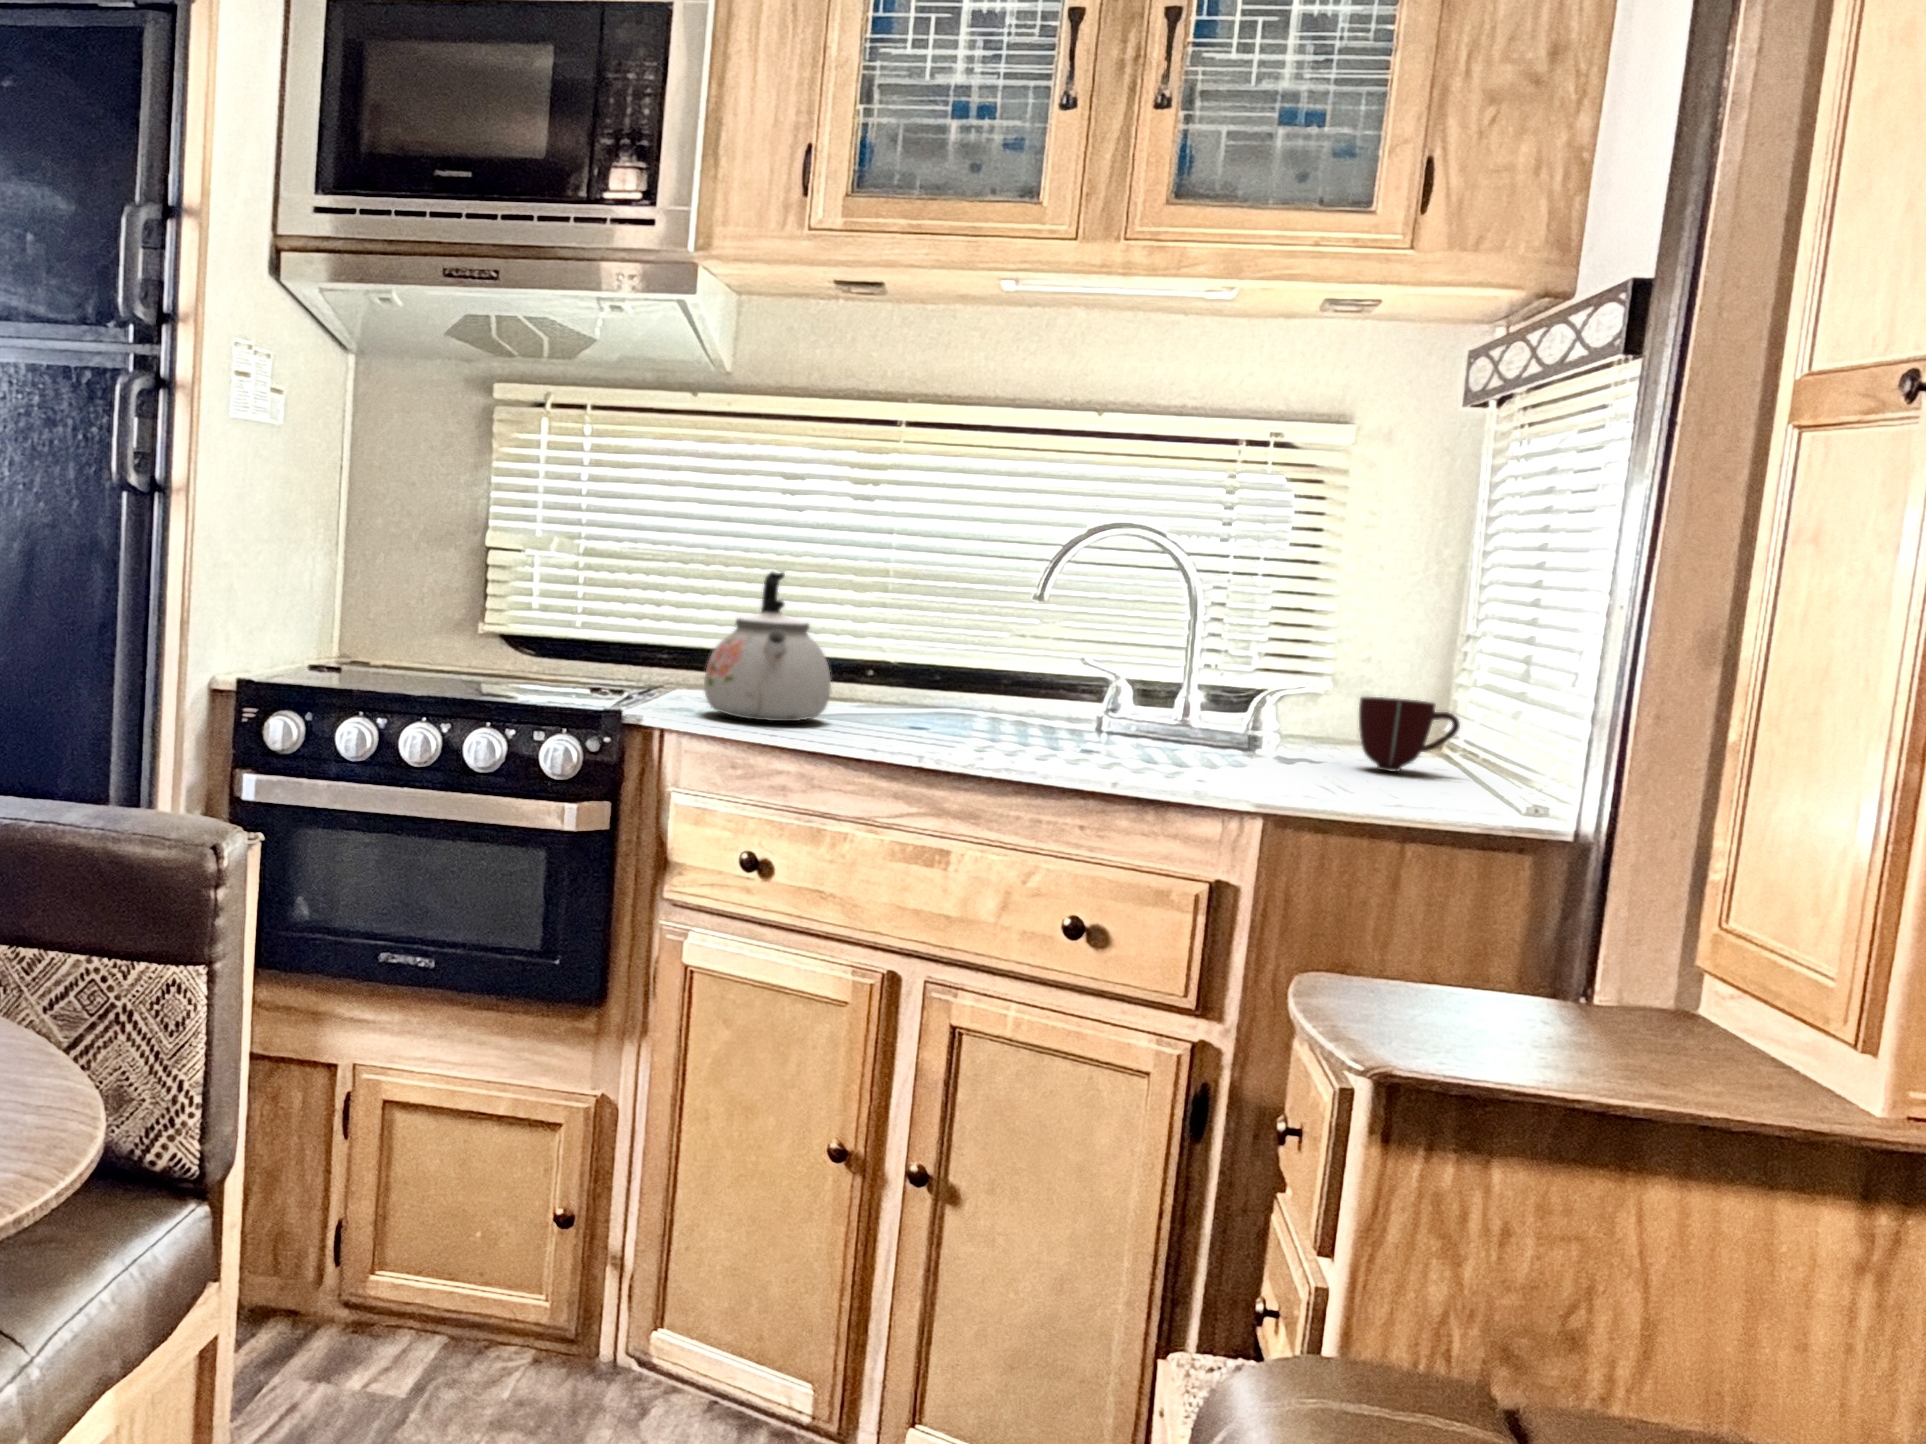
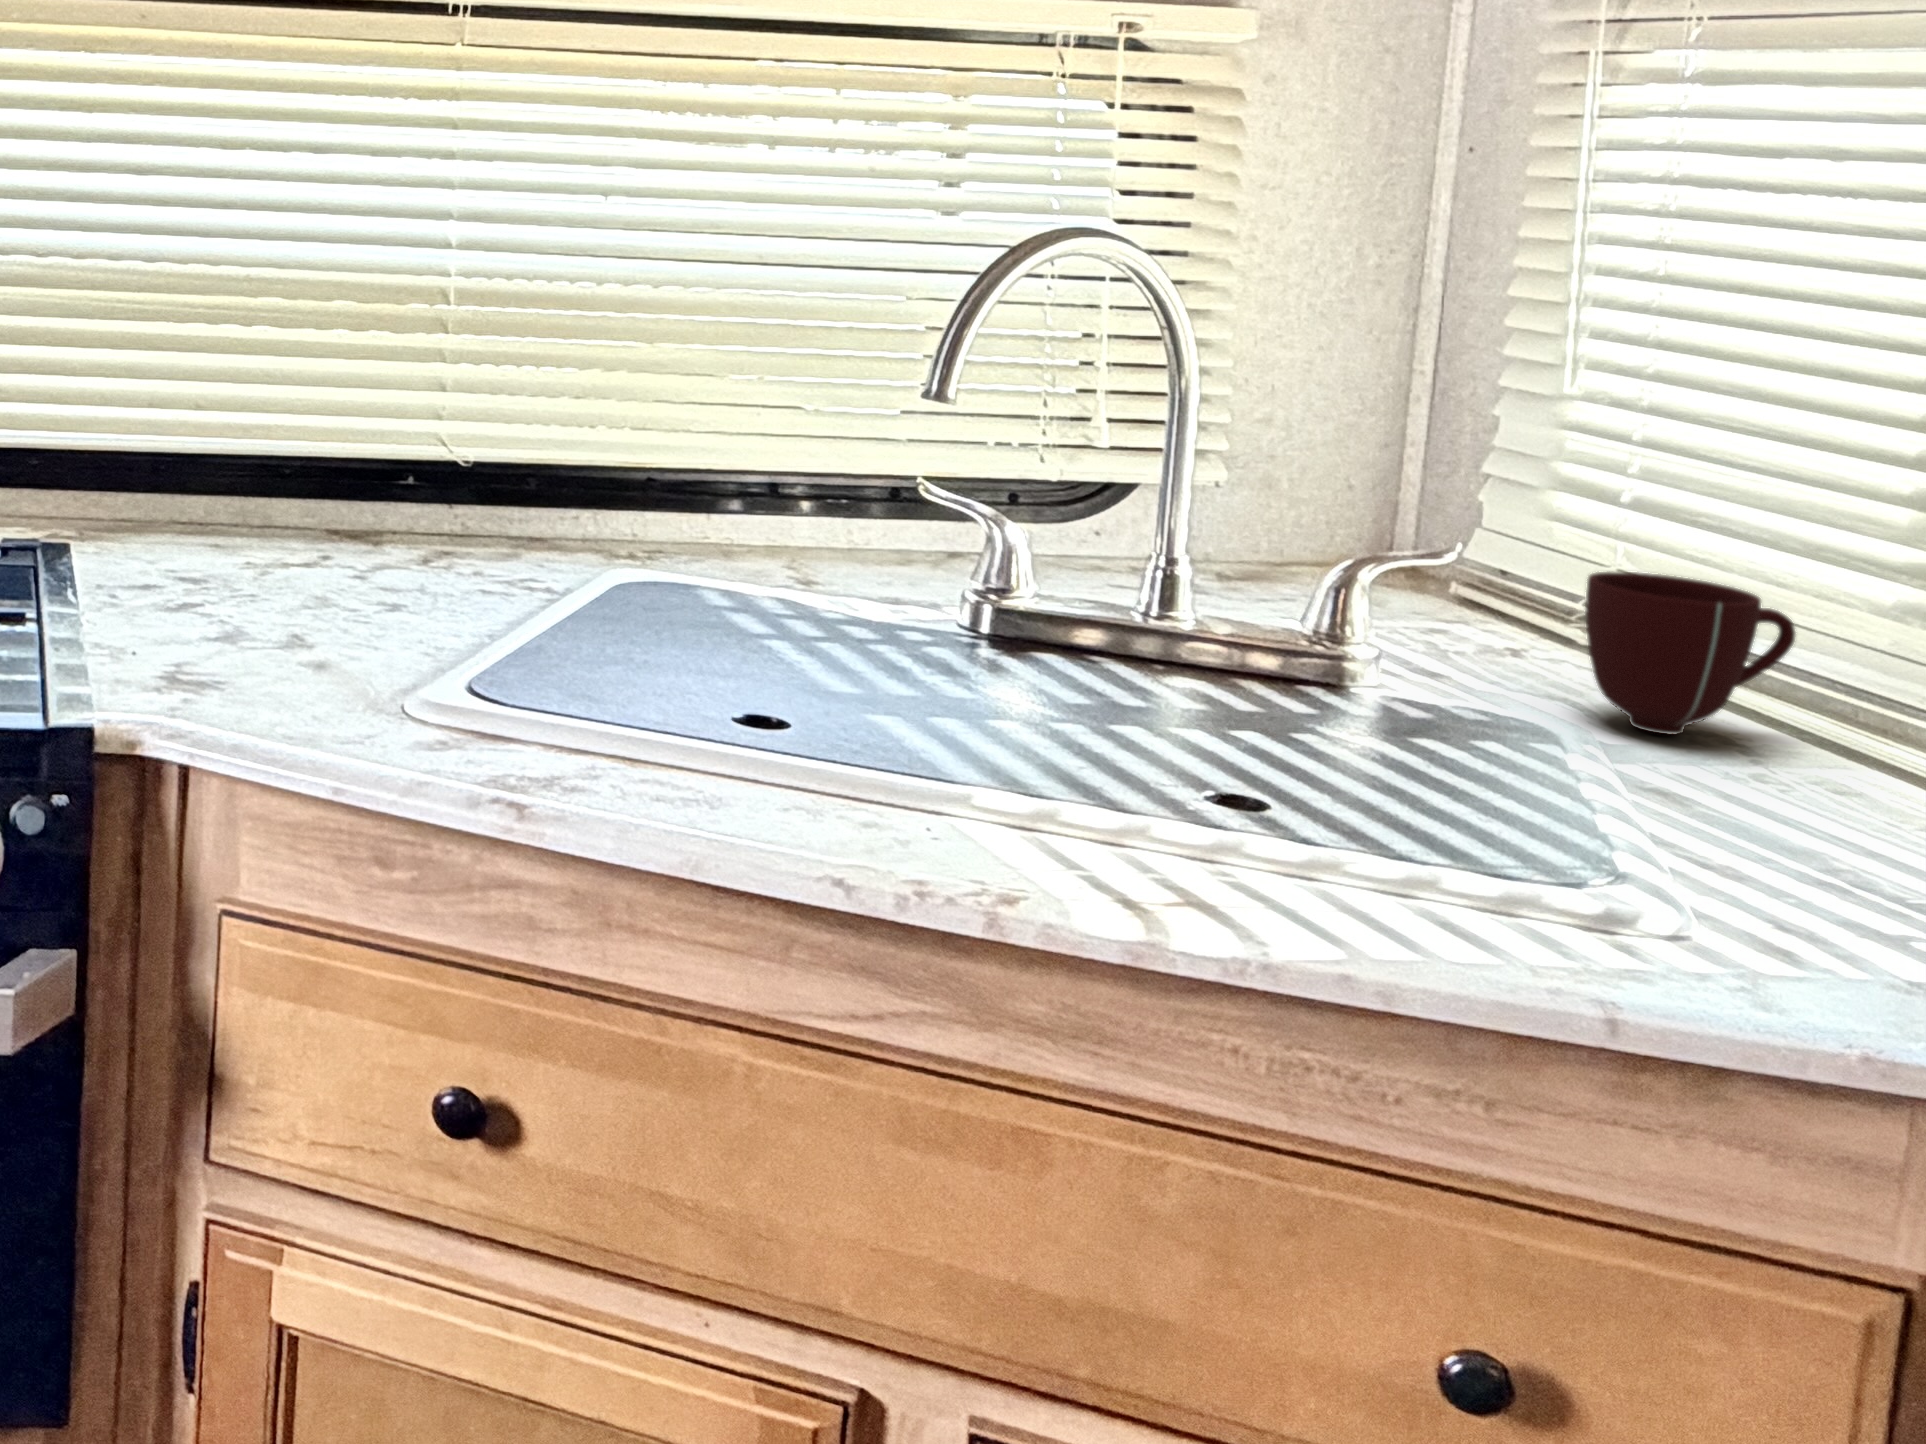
kettle: present [704,572,831,721] -> none [252,365,537,716]

